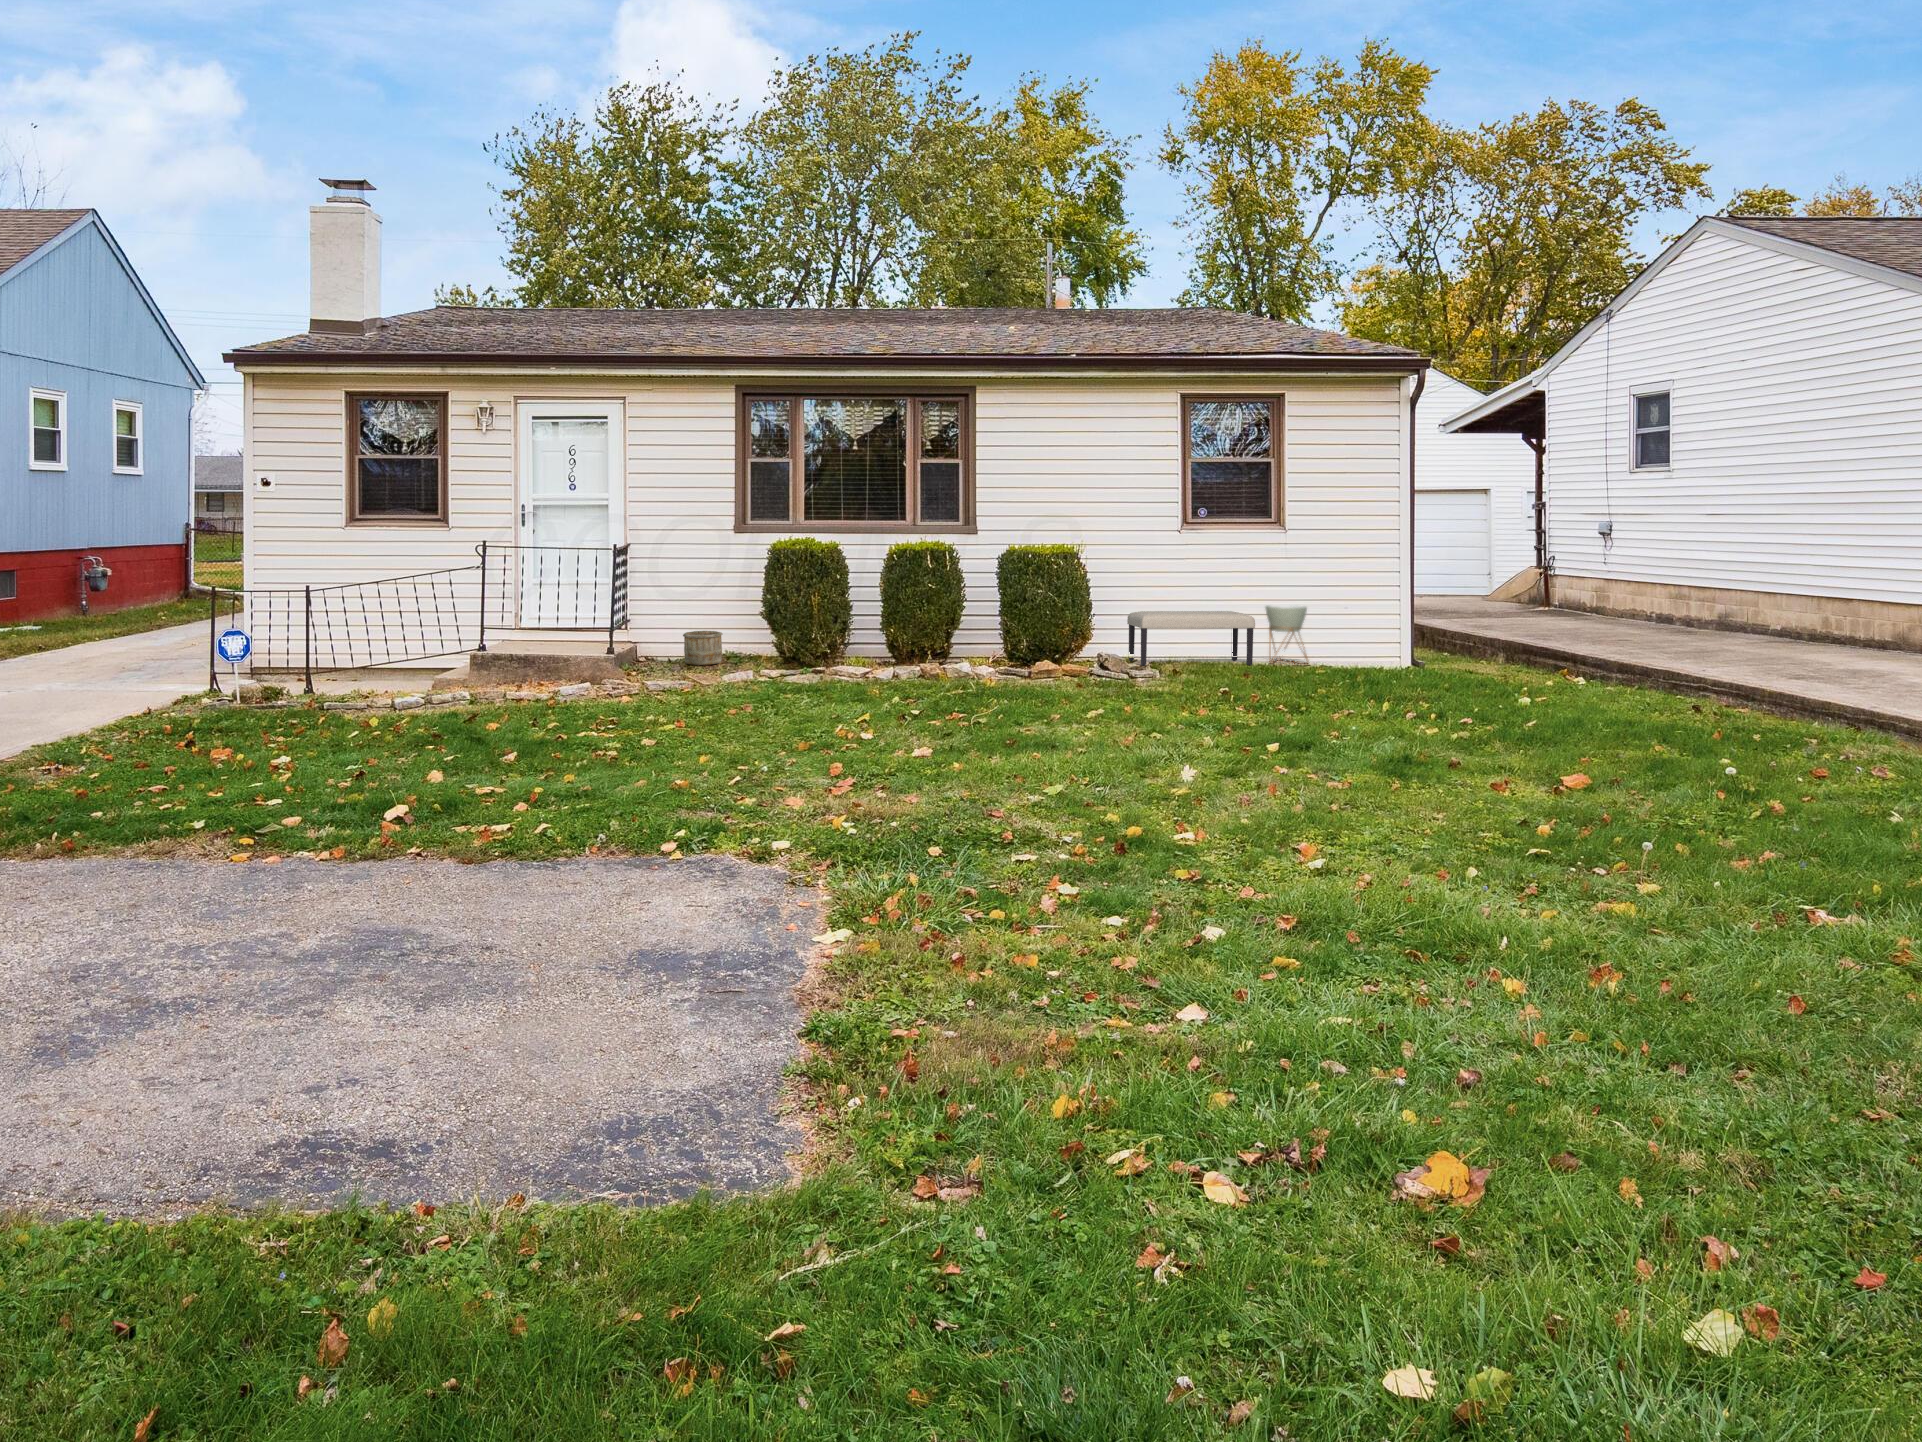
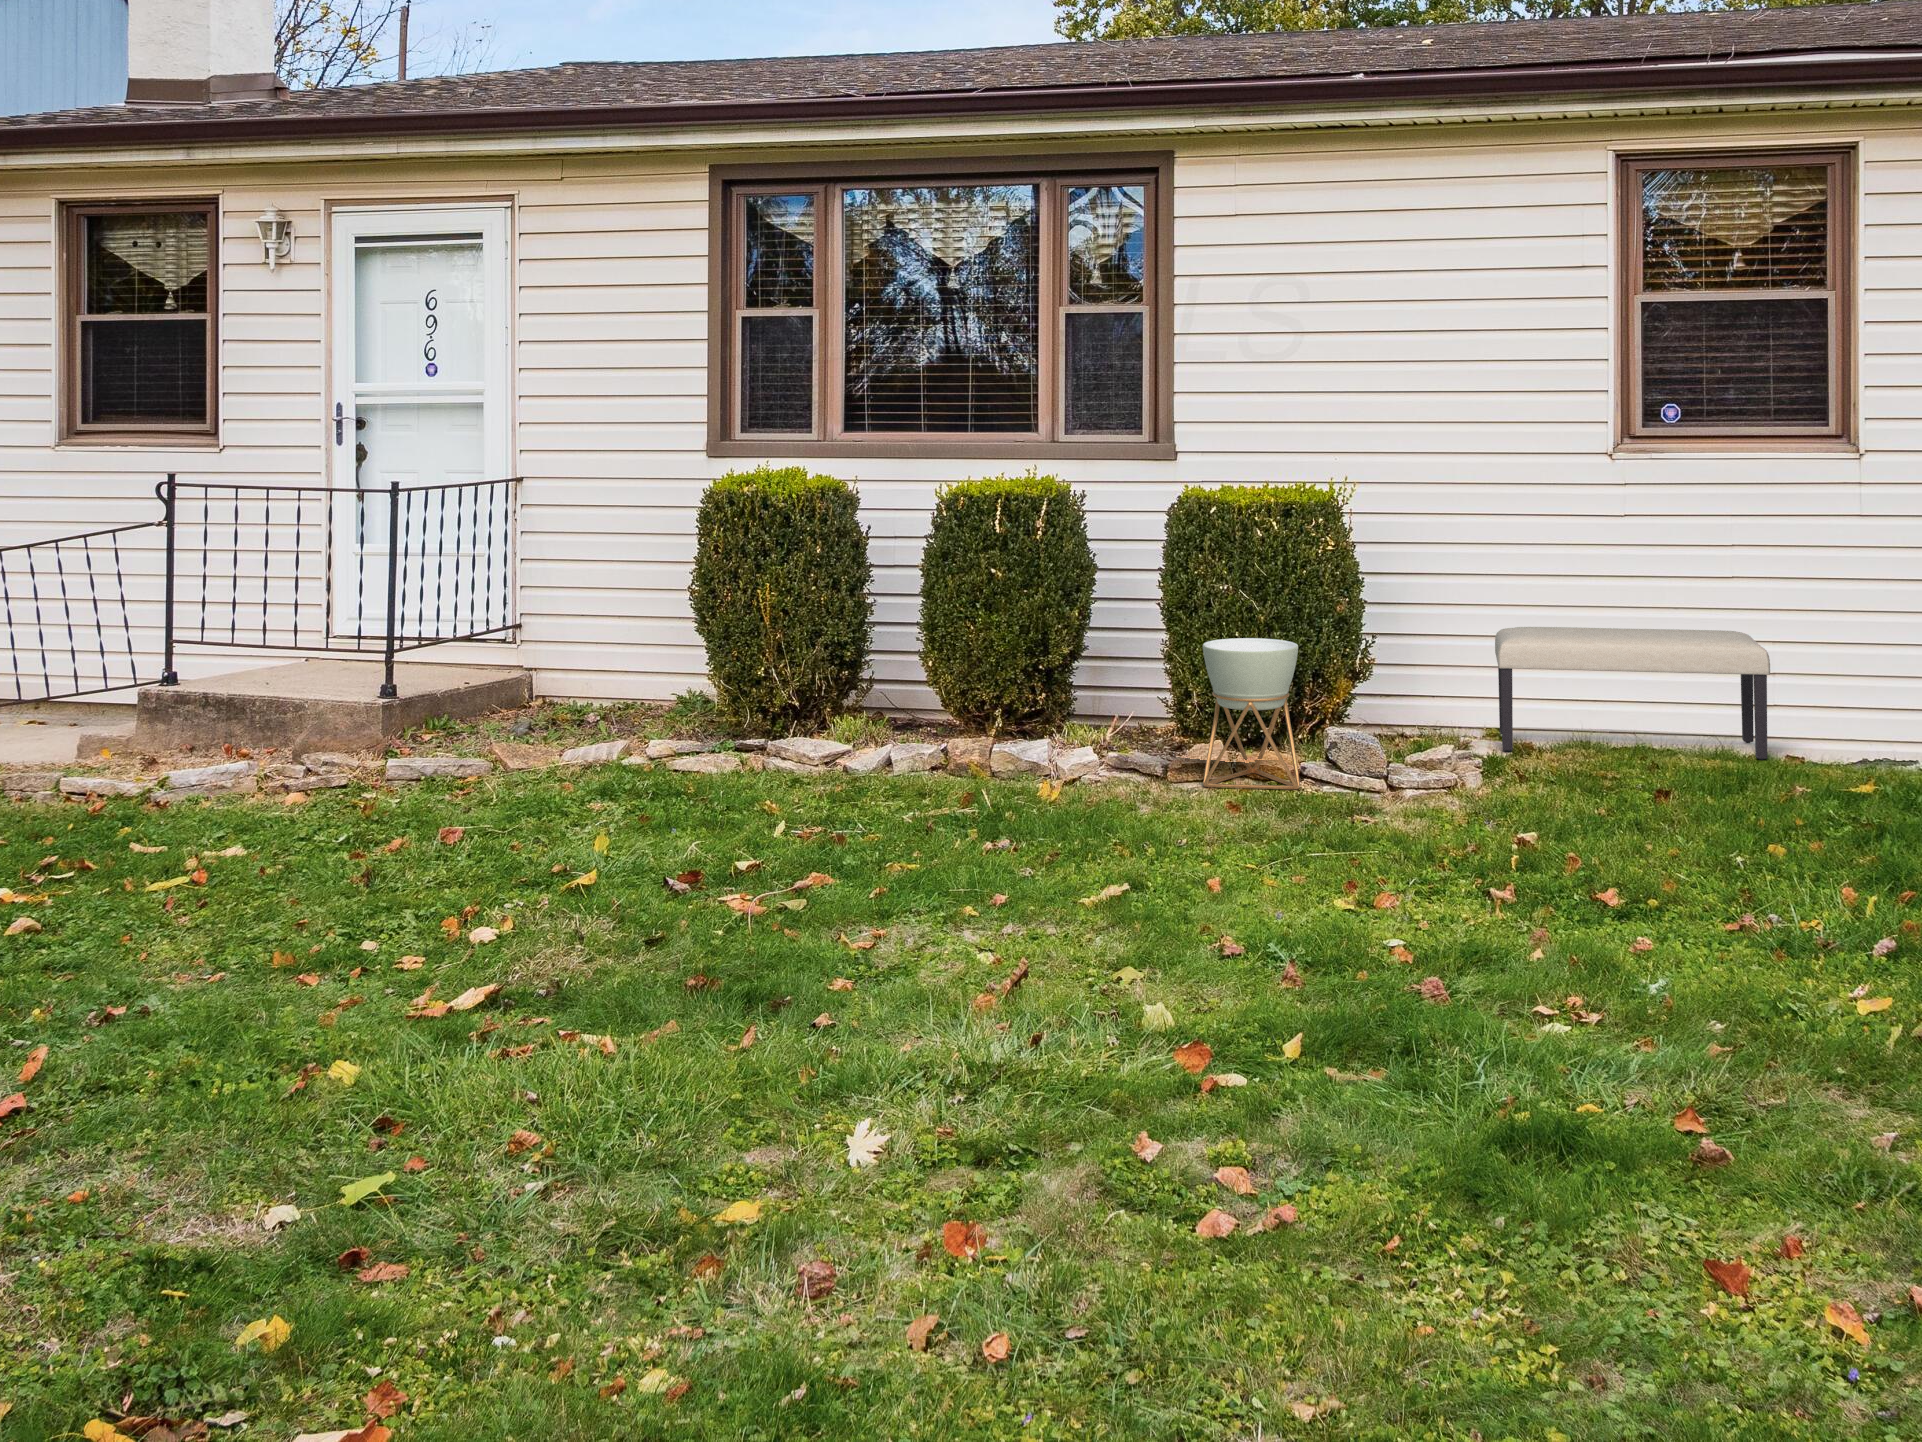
planter: present [1266,605,1309,664] -> present [1203,638,1300,789]
wooden bucket: present [683,631,722,665] -> none [587,645,664,715]

